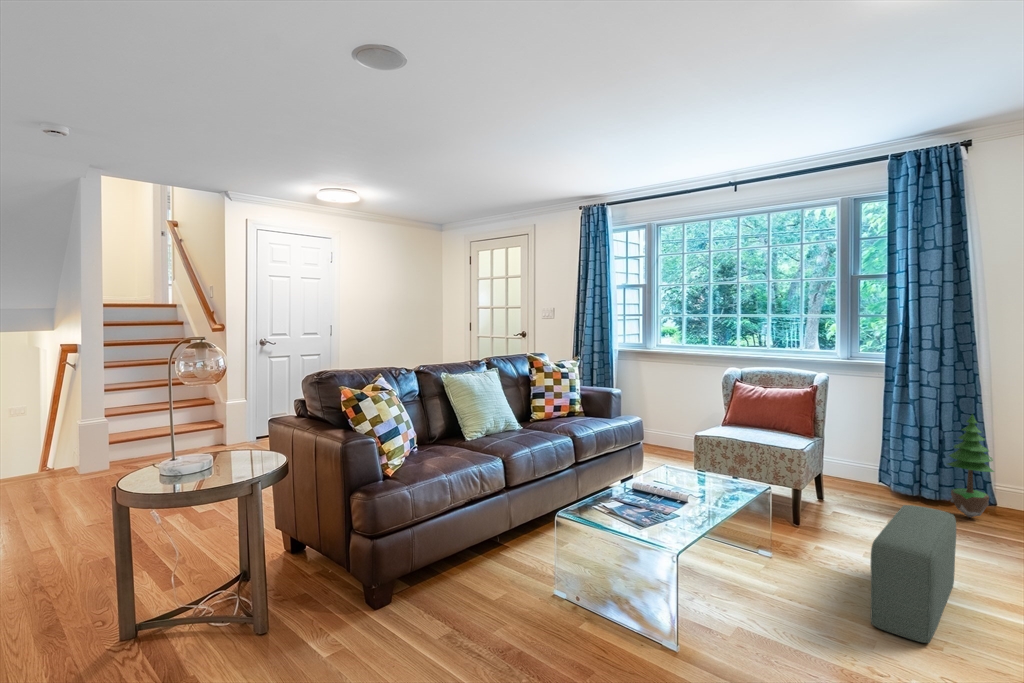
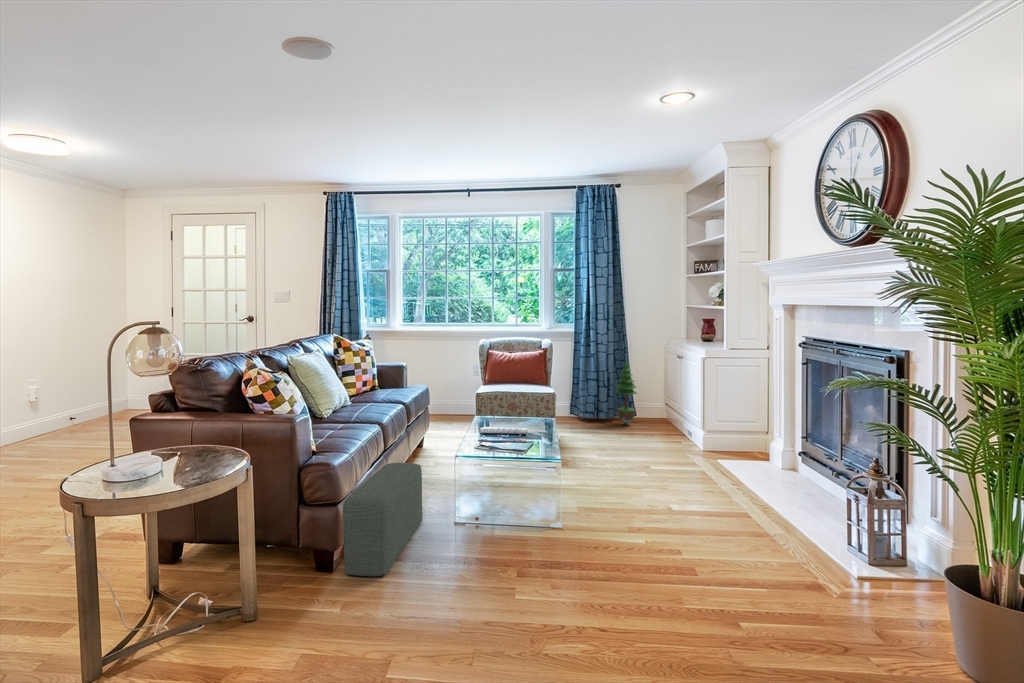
pouf: present [870,505,956,643] -> present [343,463,422,576]

